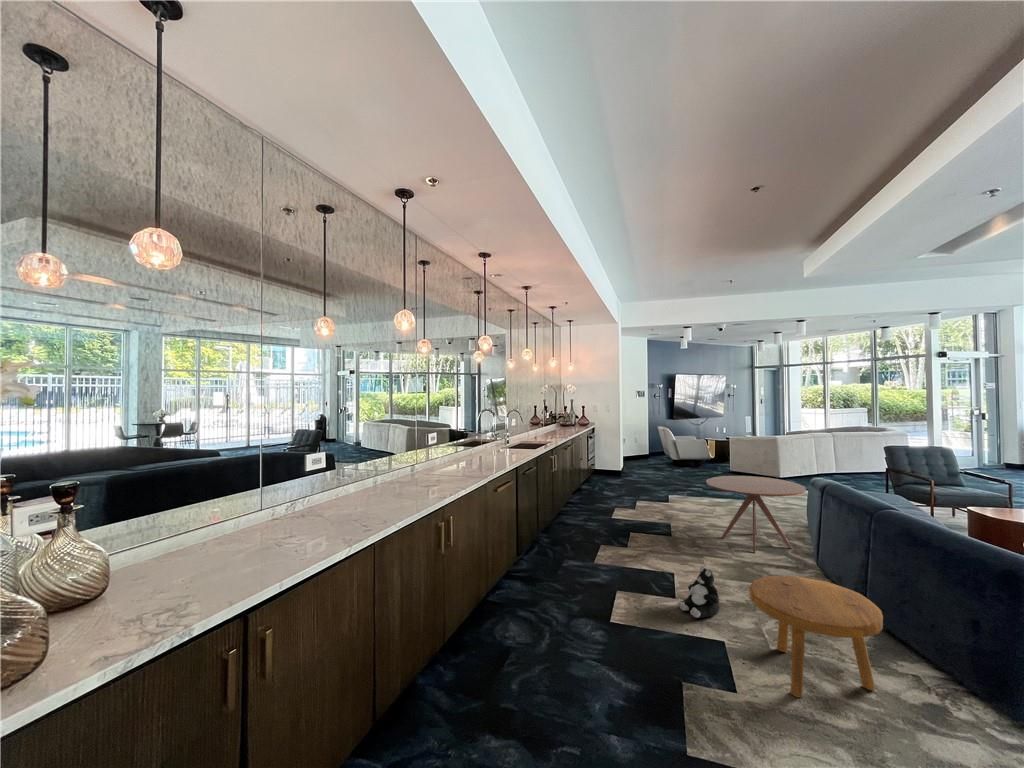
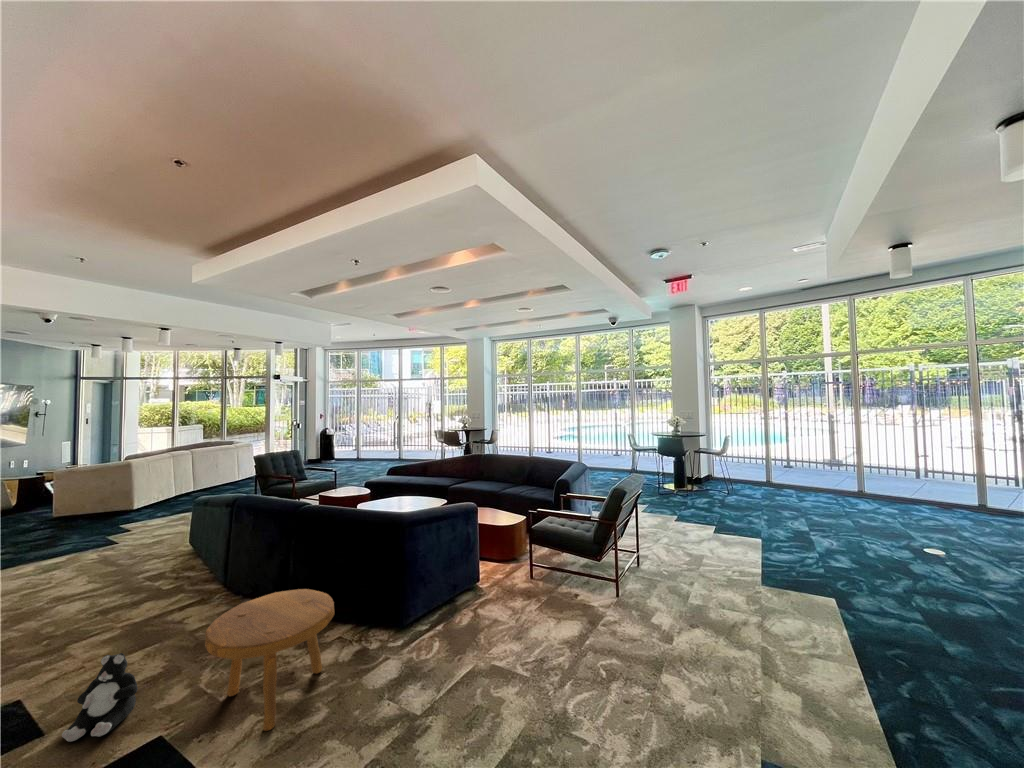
round table: present [706,476,806,553] -> none [60,507,204,610]

